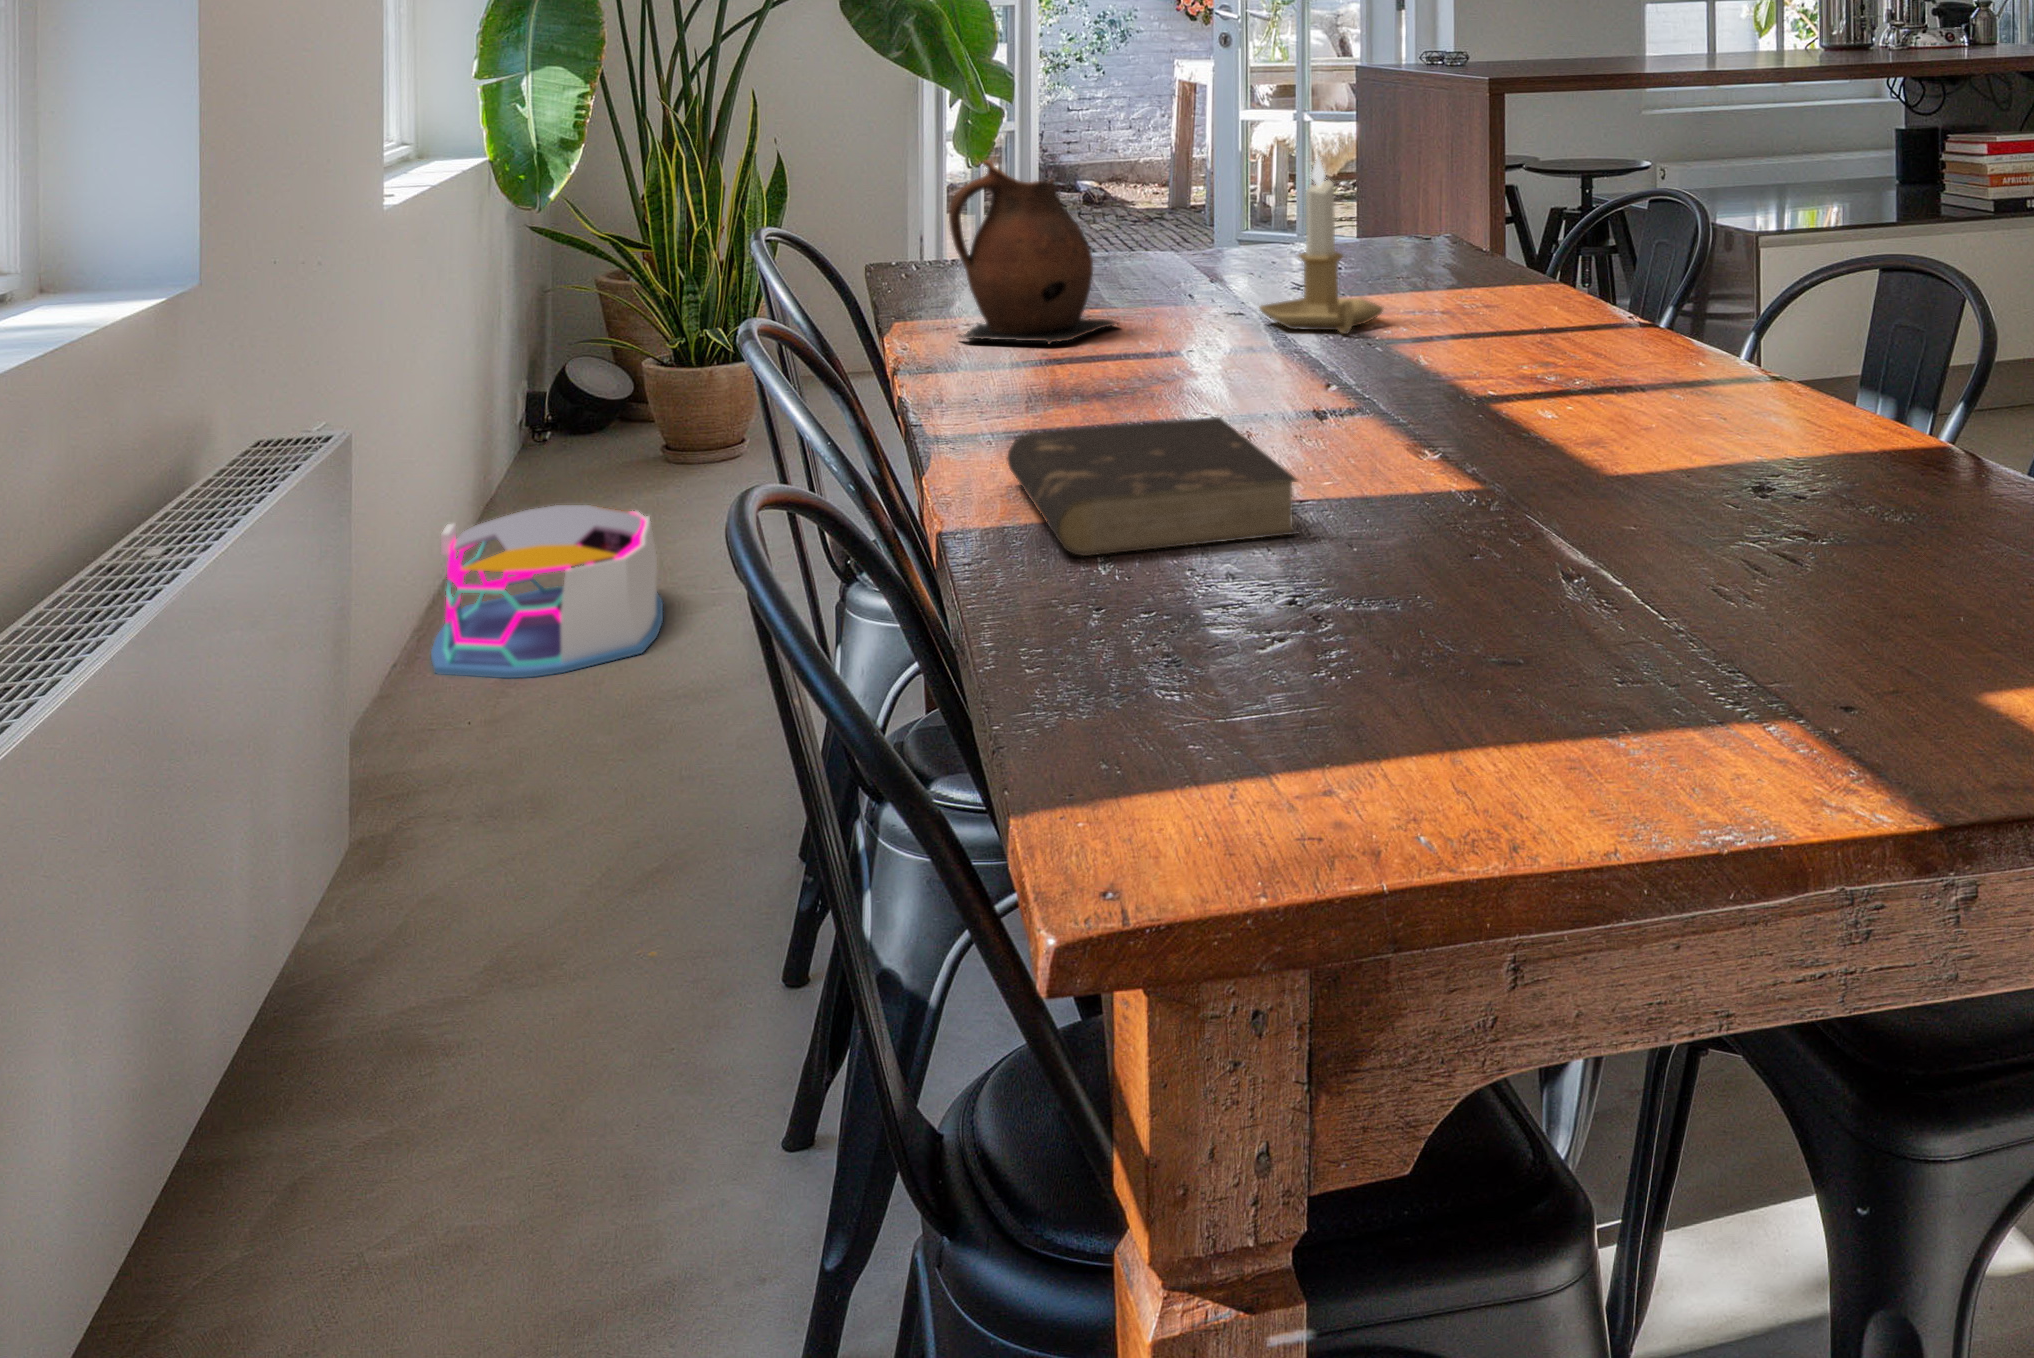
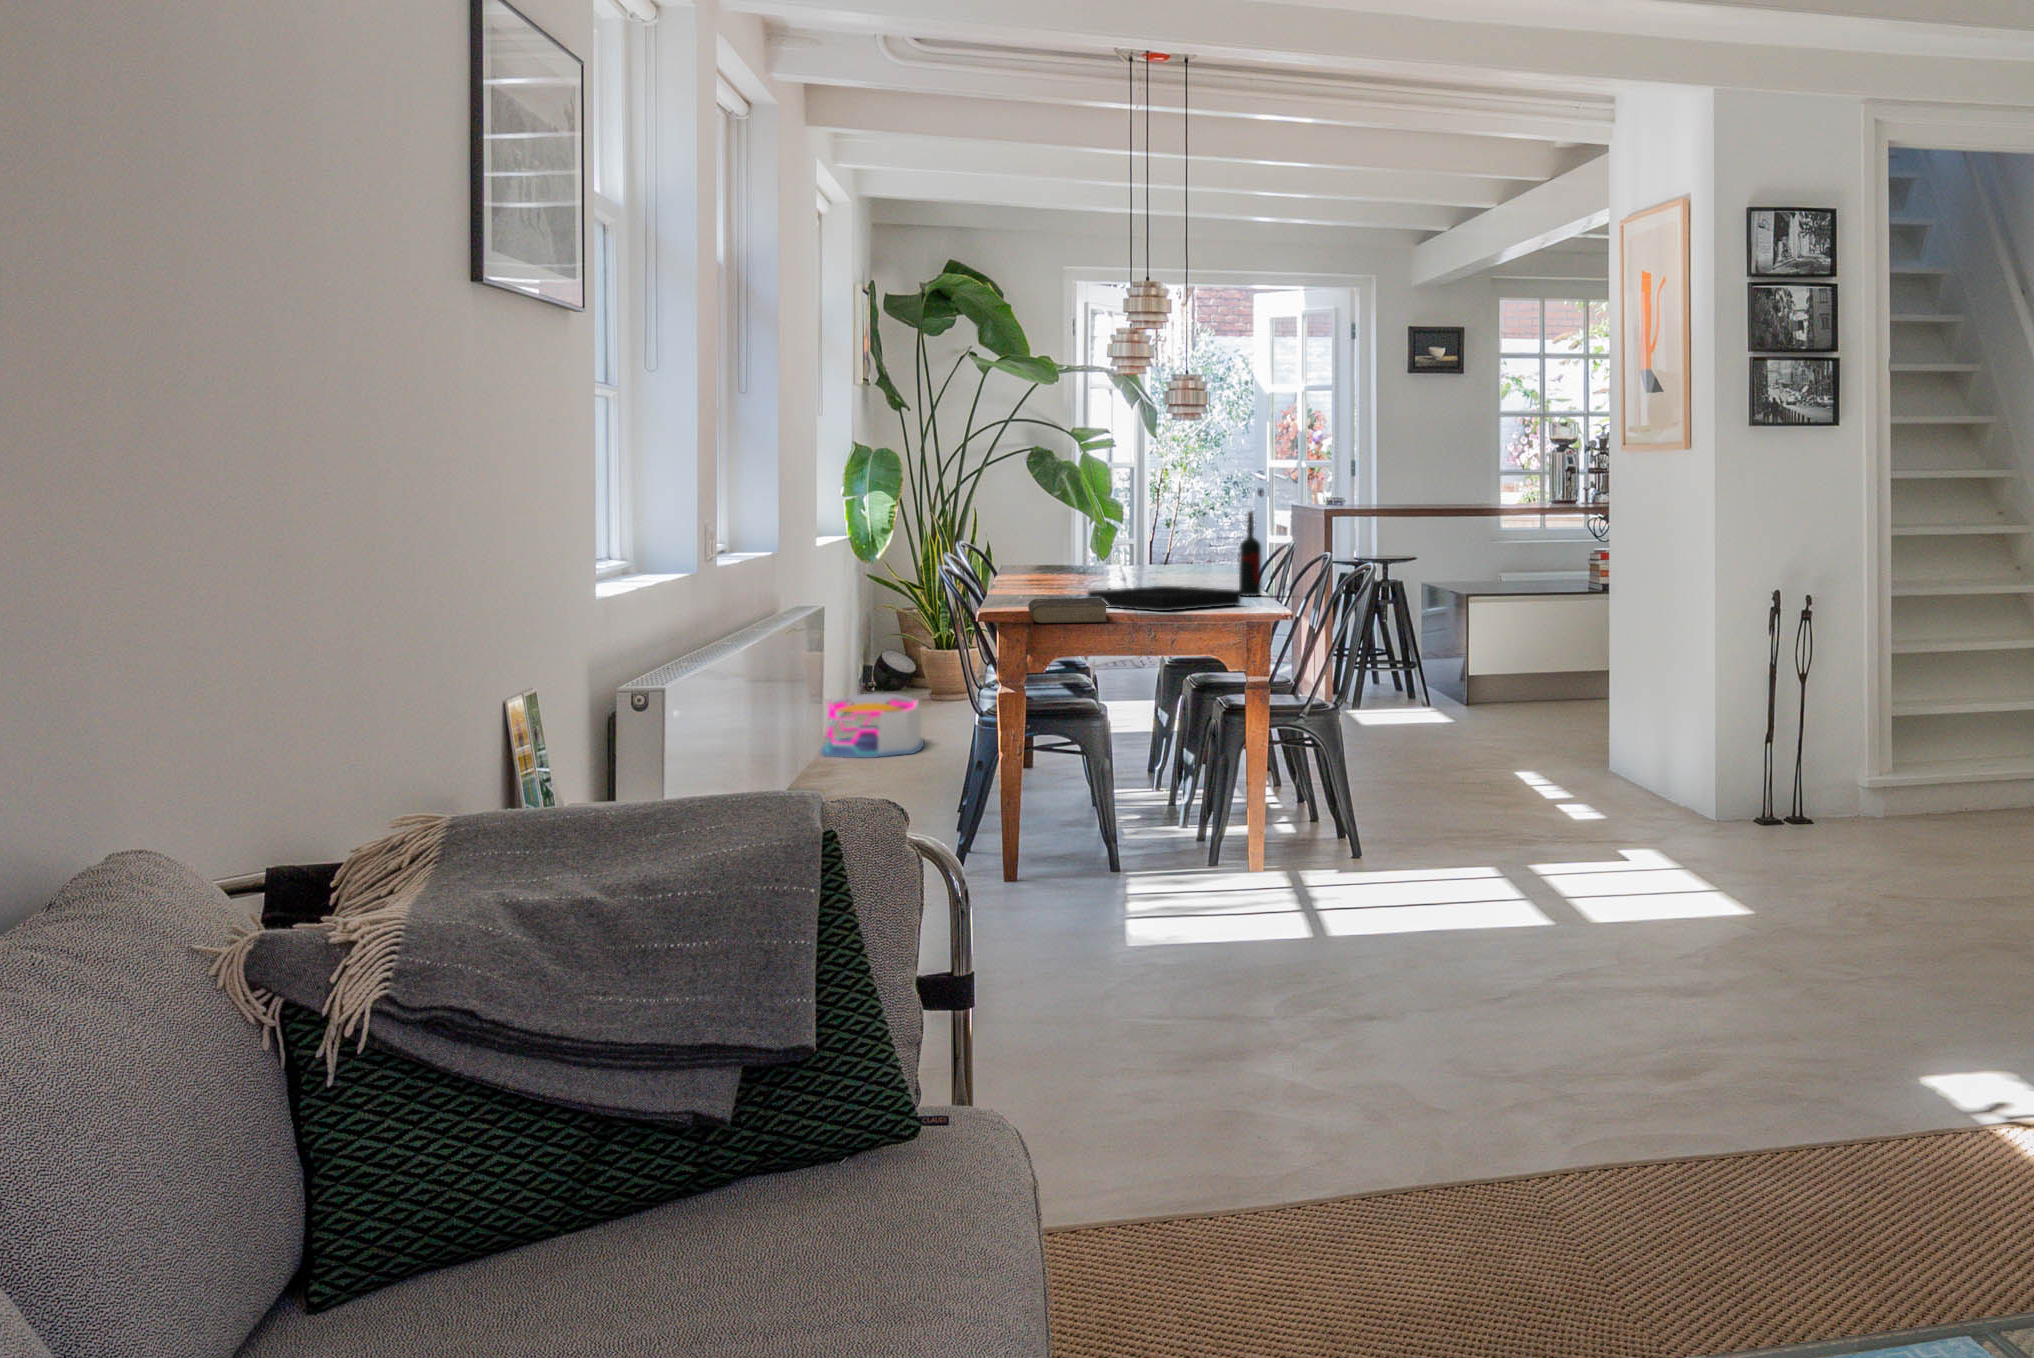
wine bottle: none [1458,120,1516,331] -> present [1239,511,1262,596]
candlestick: present [1259,157,1383,334] -> none [1162,524,1212,596]
ceramic pitcher: present [949,160,1119,344] -> none [1035,523,1105,595]
decorative tray: none [1135,323,1538,435] -> present [1088,586,1241,611]

